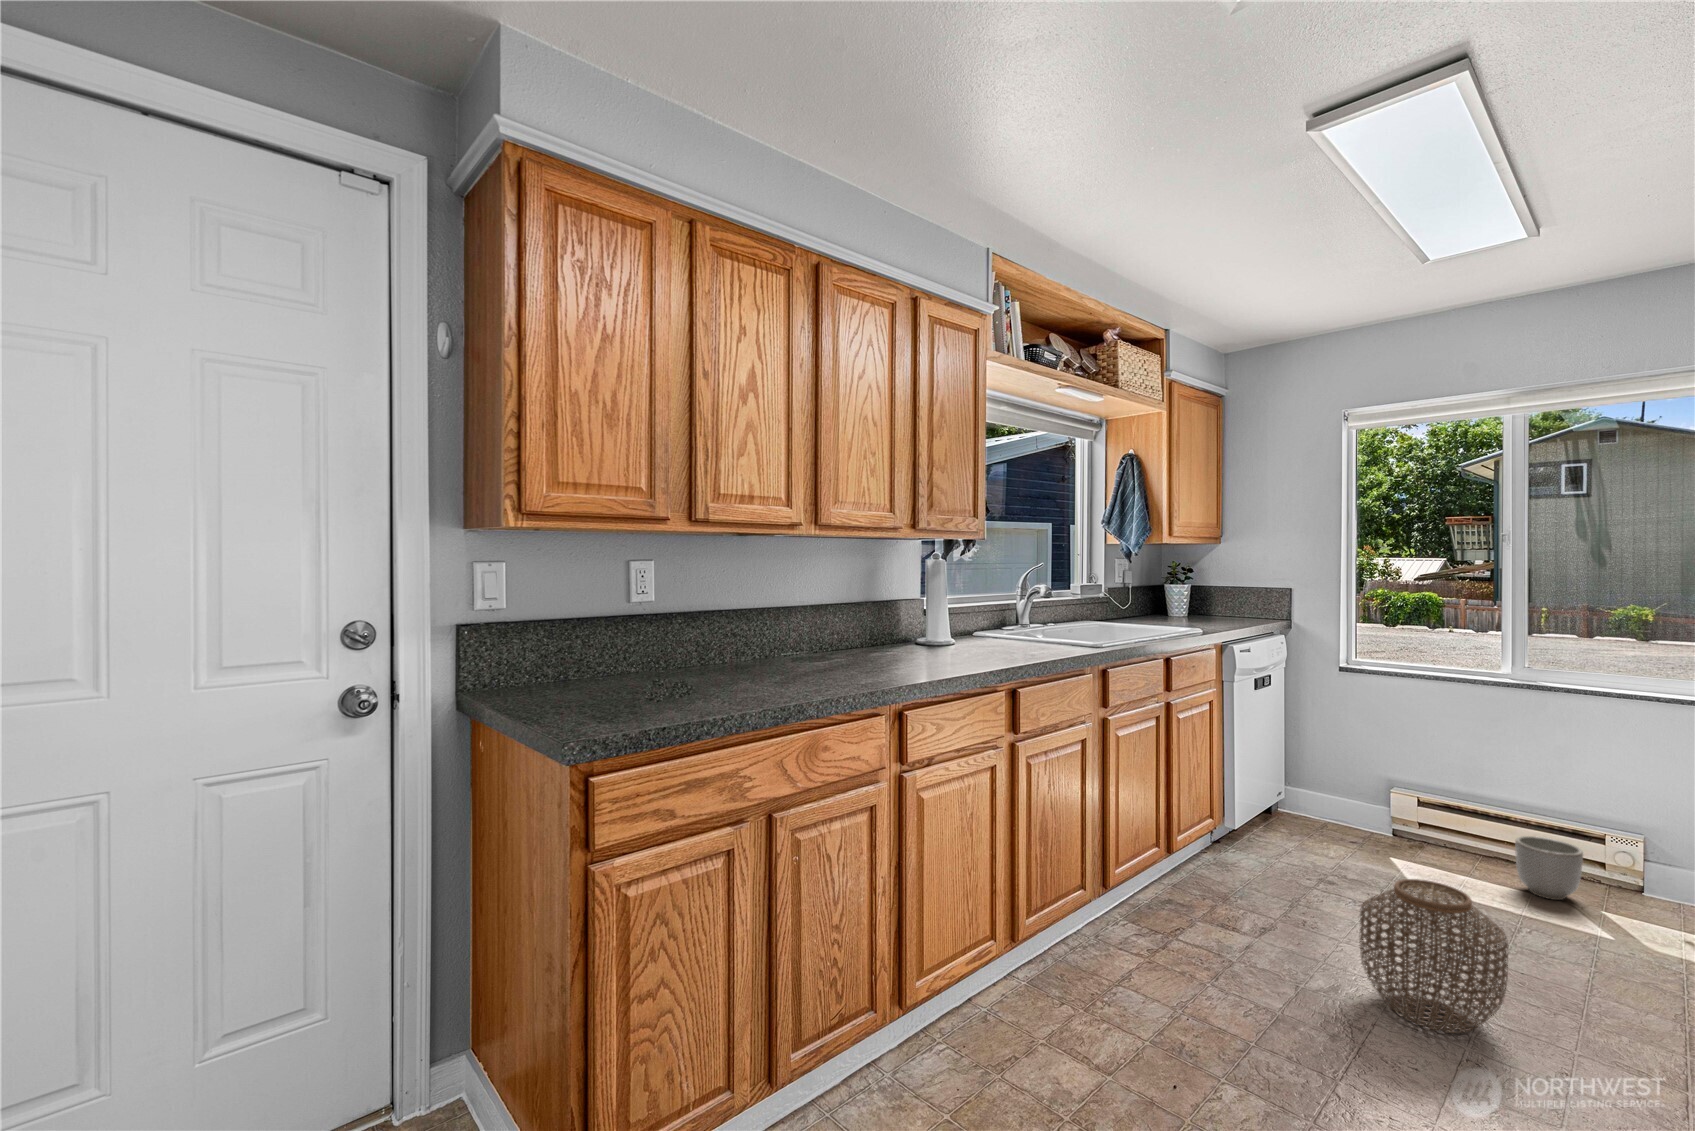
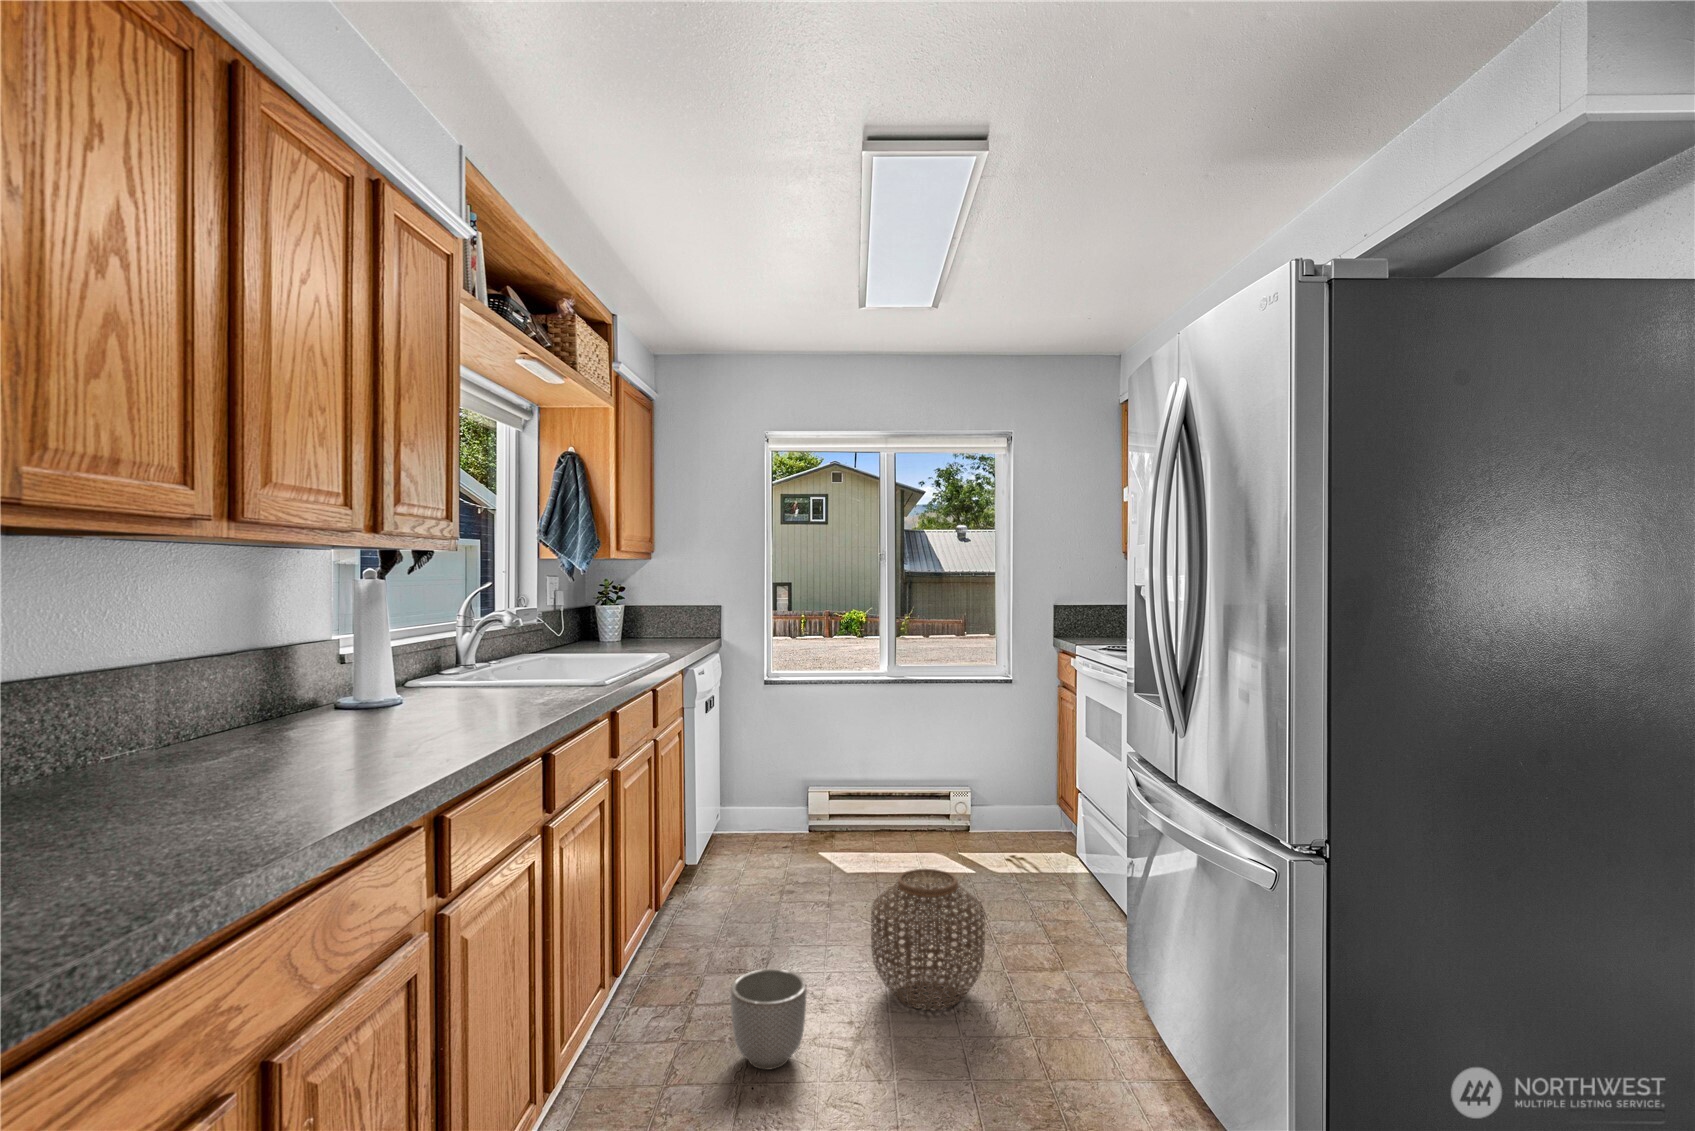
planter: present [1515,836,1583,900] -> present [730,969,807,1070]

